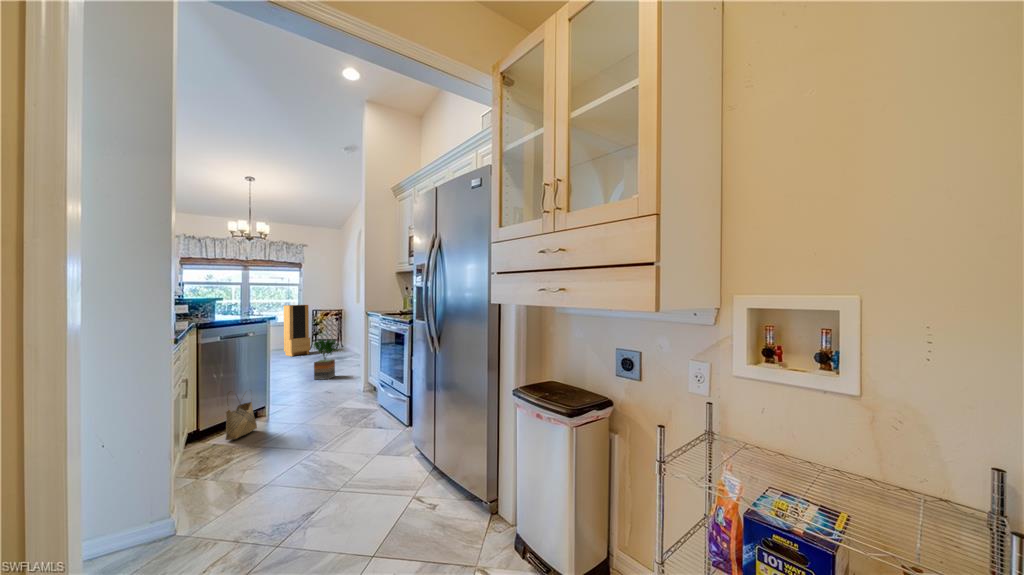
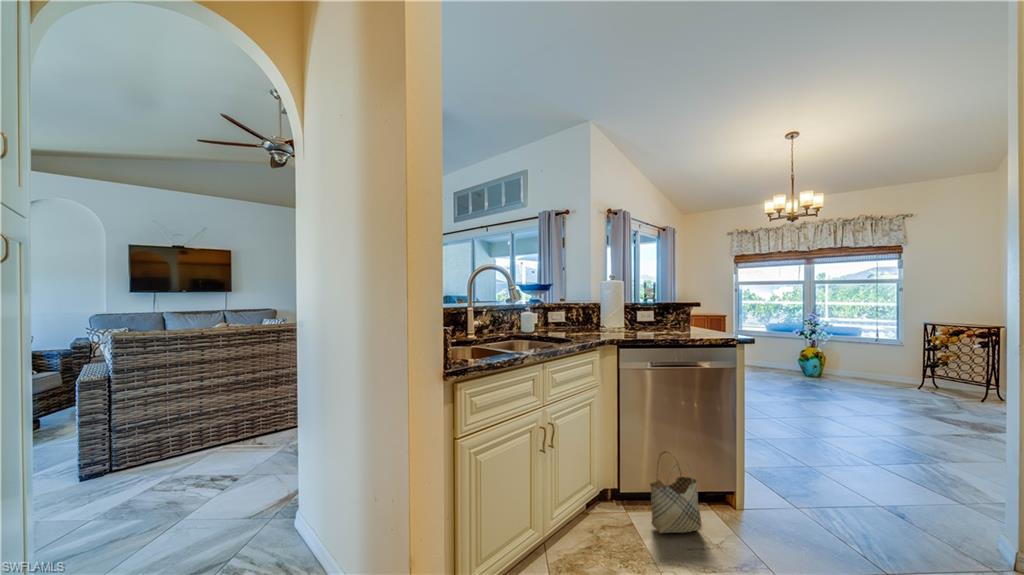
storage cabinet: present [284,305,310,356] -> none [861,313,914,398]
potted tree: present [313,340,339,380] -> none [879,389,953,476]

